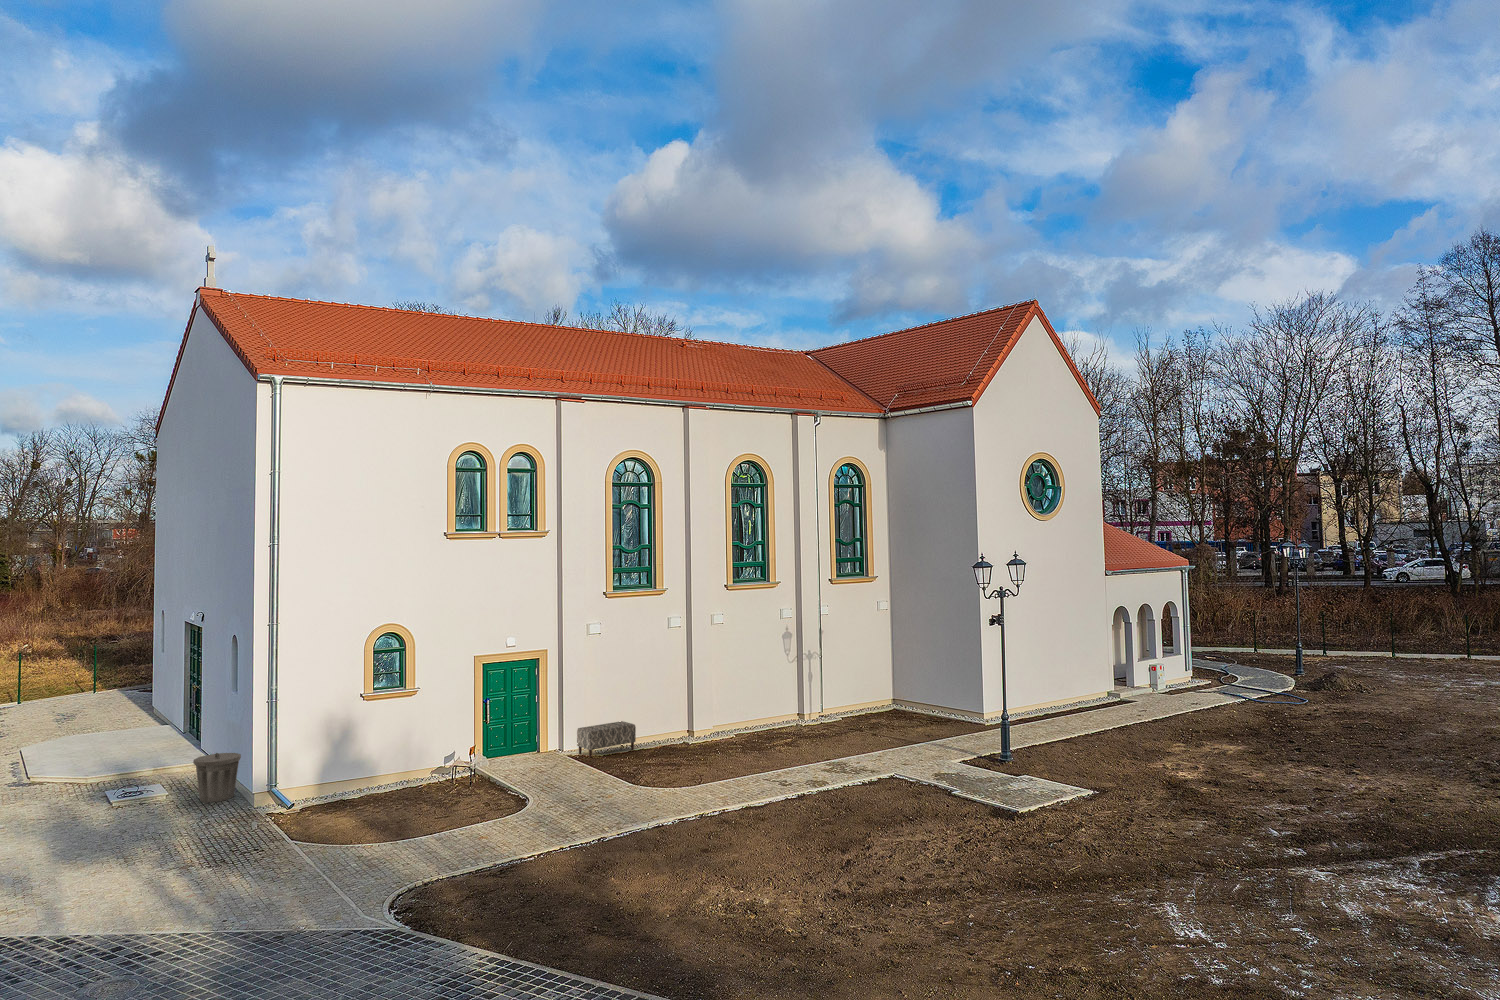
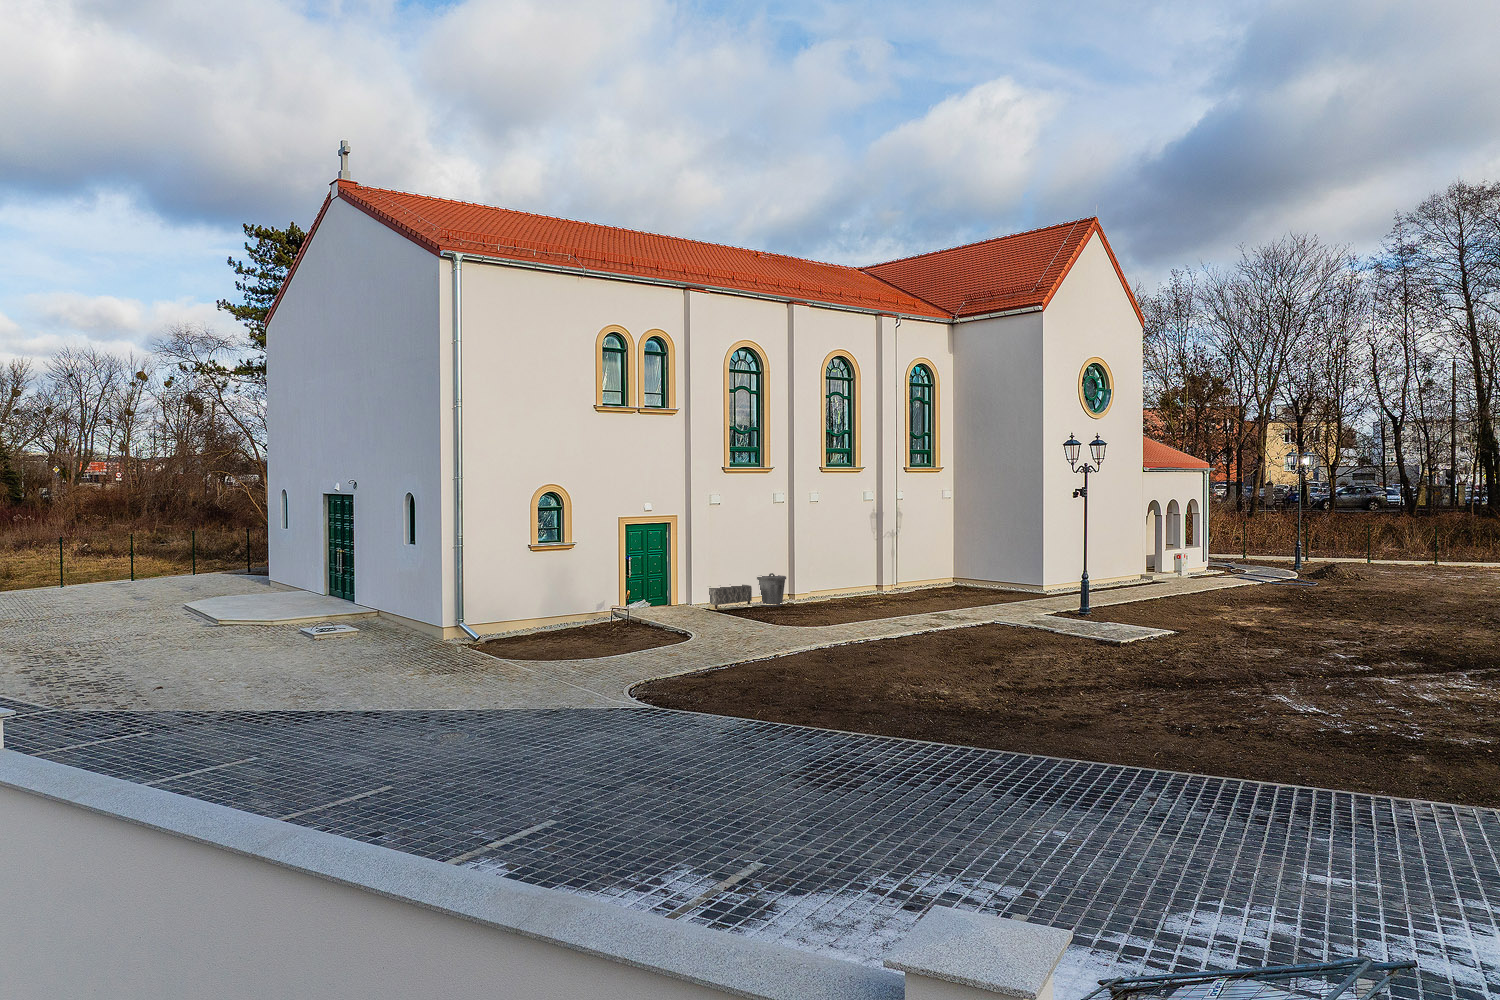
trash can: present [193,753,241,802] -> present [757,573,786,607]

